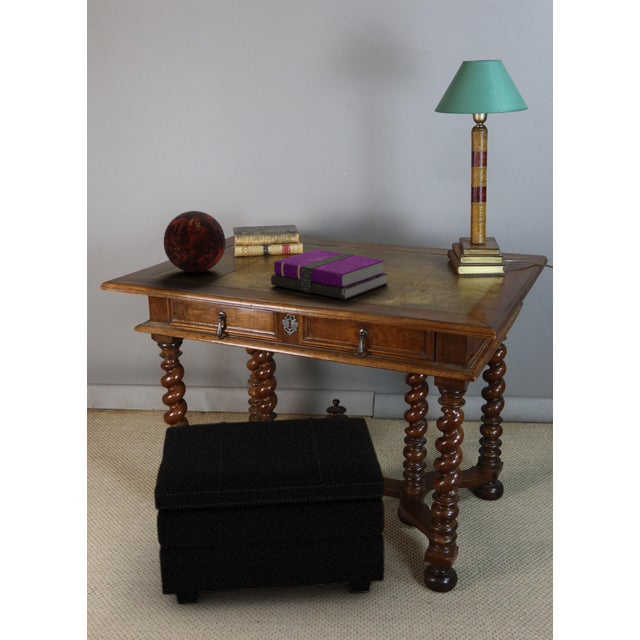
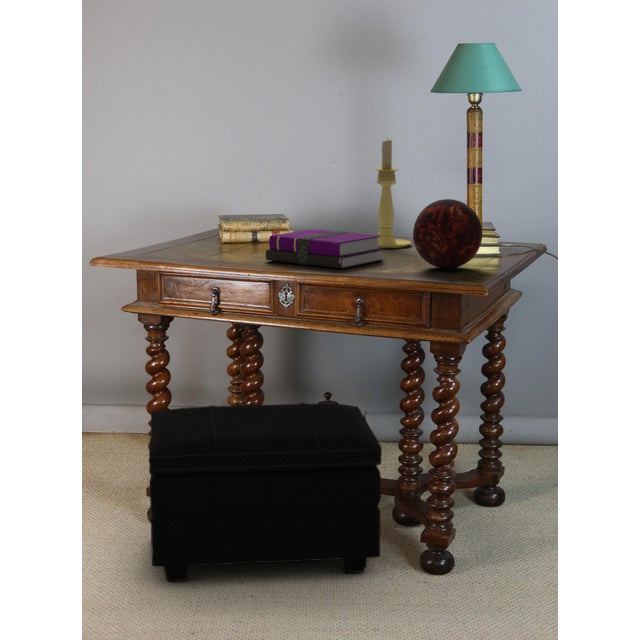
candle holder: none [367,154,416,263] -> present [375,139,411,248]
decorative orb: present [164,211,226,273] -> present [413,199,482,269]

